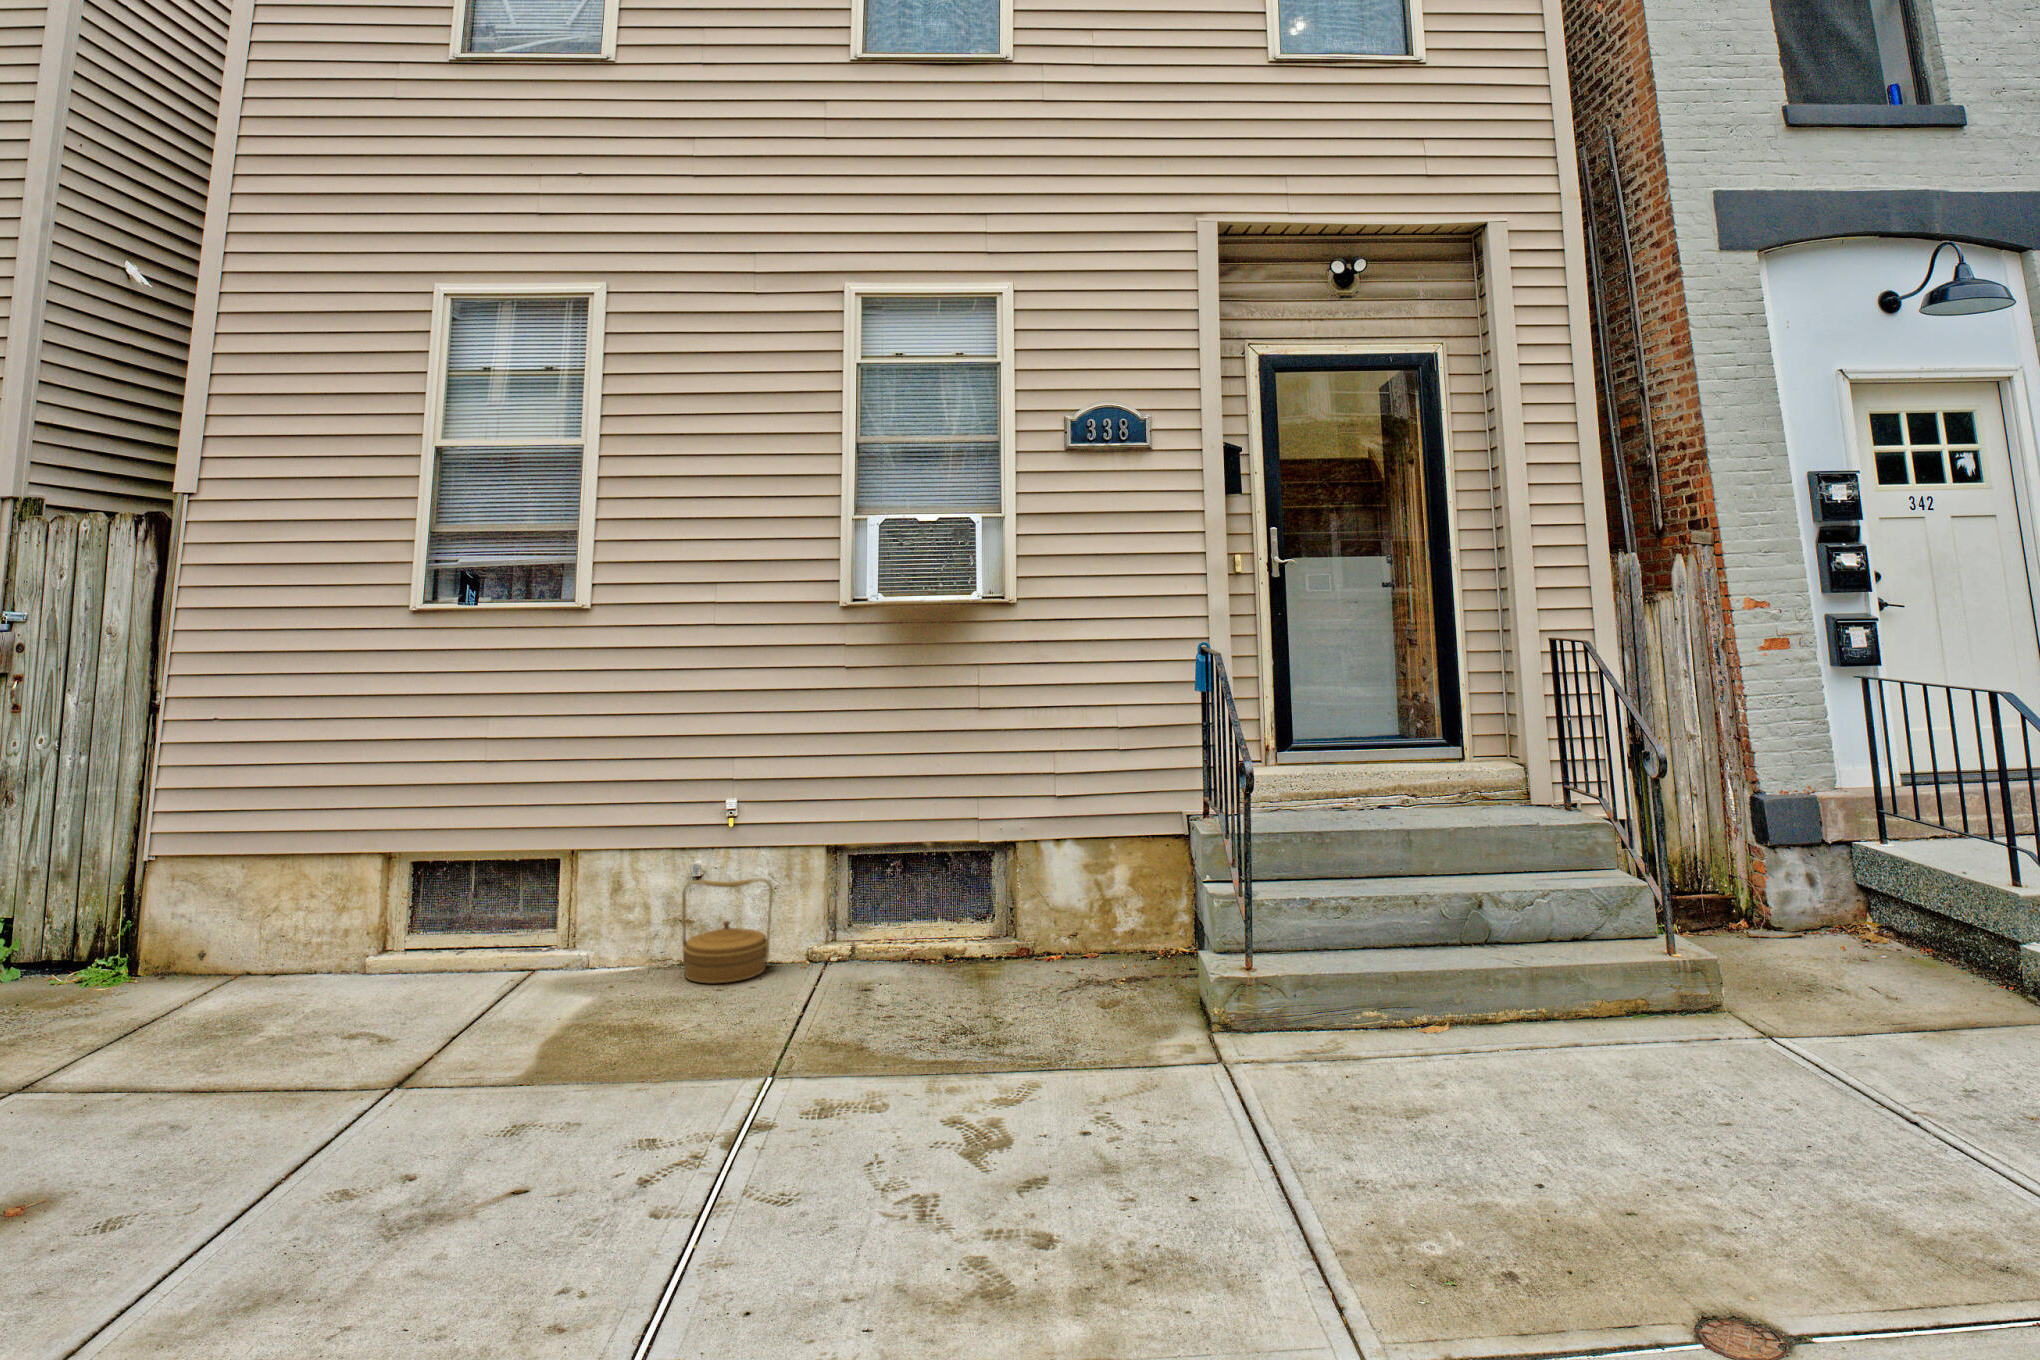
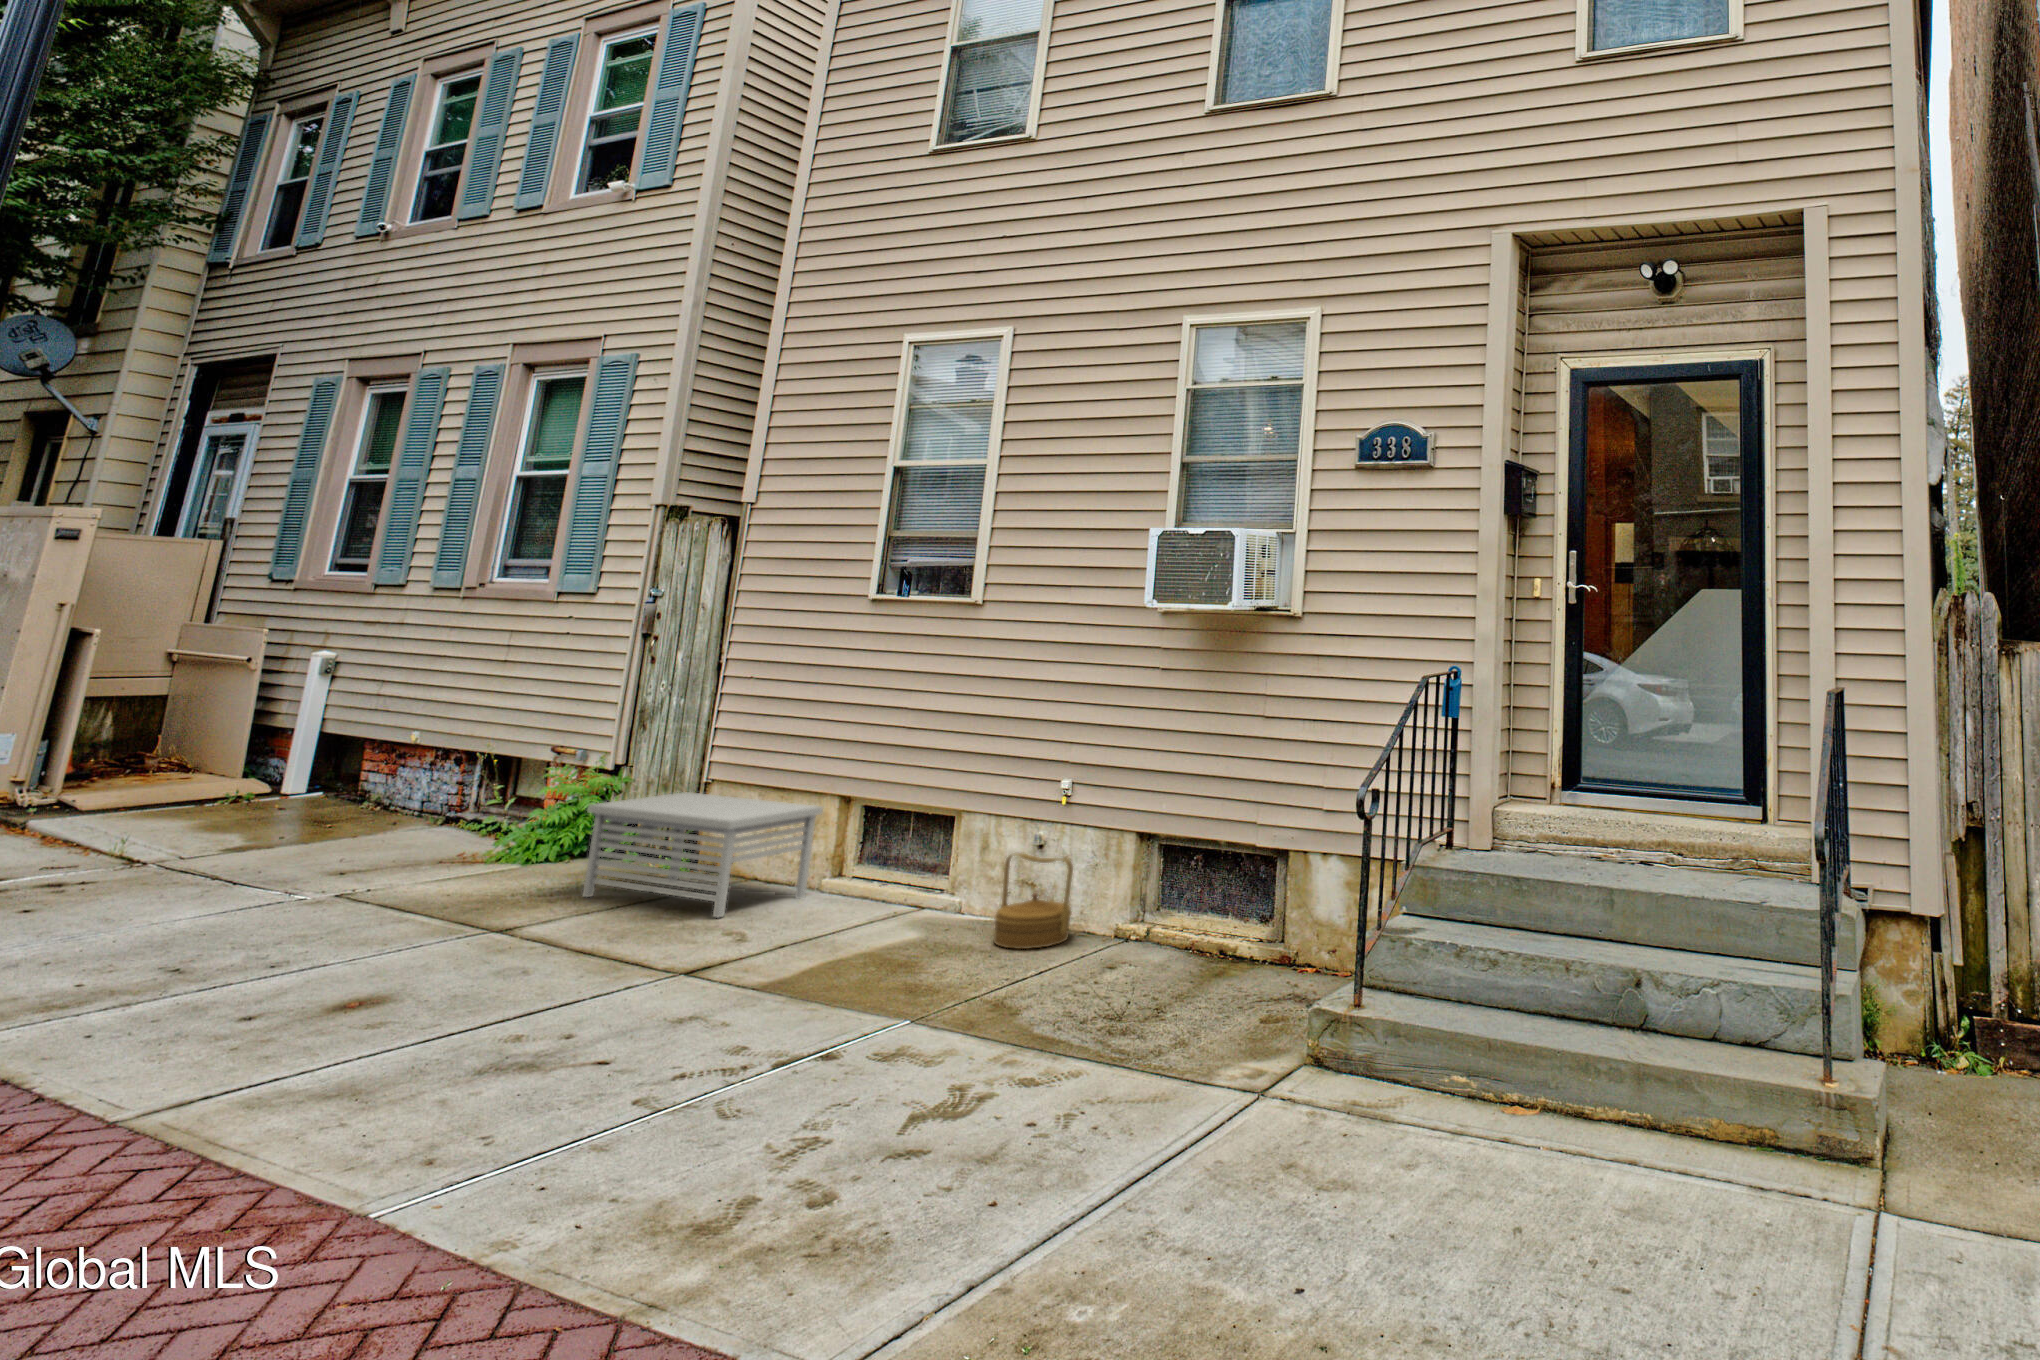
storage bench: none [31,862,370,1020] -> present [583,792,823,917]

